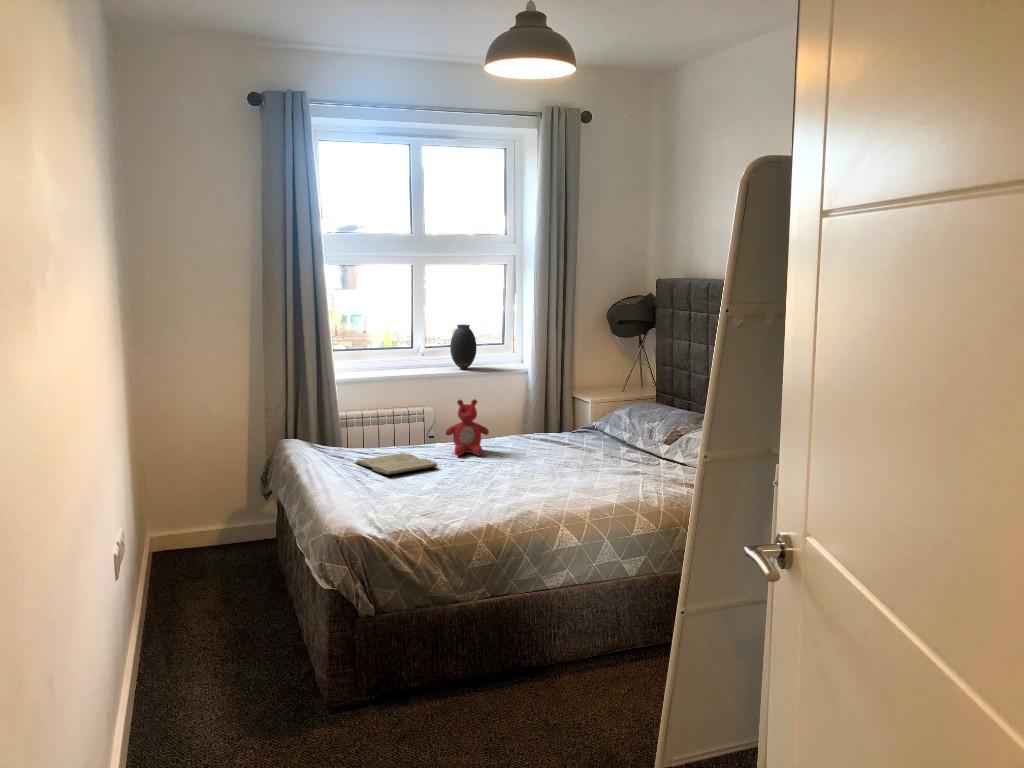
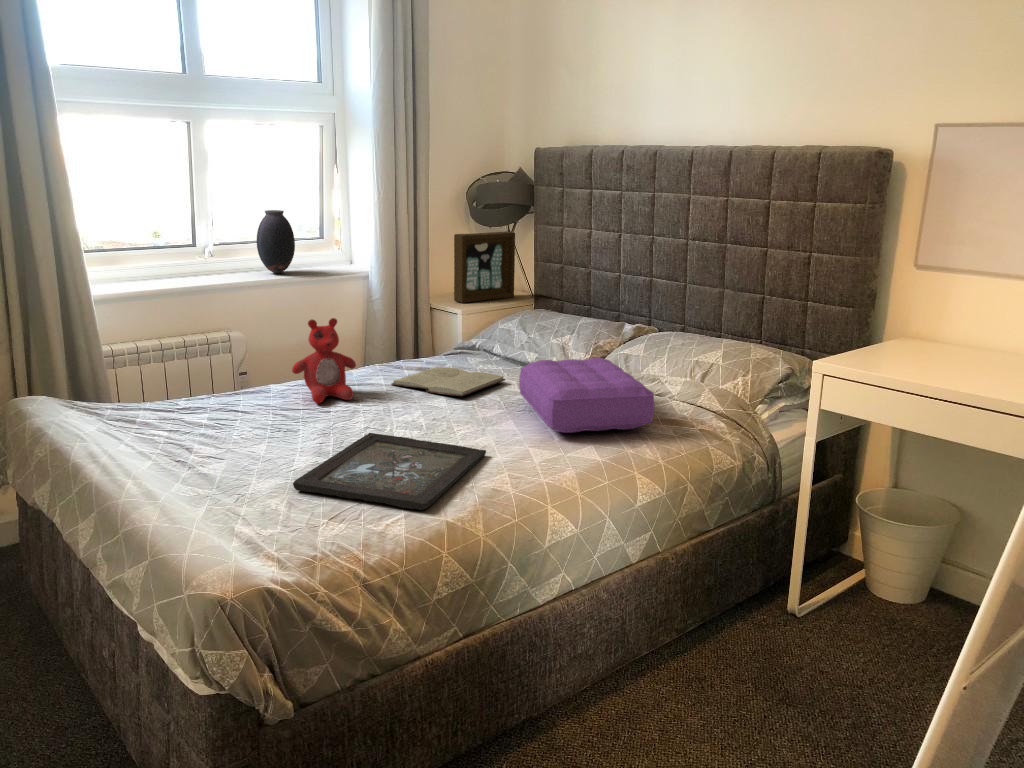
picture frame: none [594,343,645,396] -> present [454,231,515,303]
pillow: none [591,436,672,487] -> present [519,358,654,433]
book: present [355,453,438,475] -> present [391,367,505,396]
tray: none [410,474,542,515] -> present [293,433,486,510]

